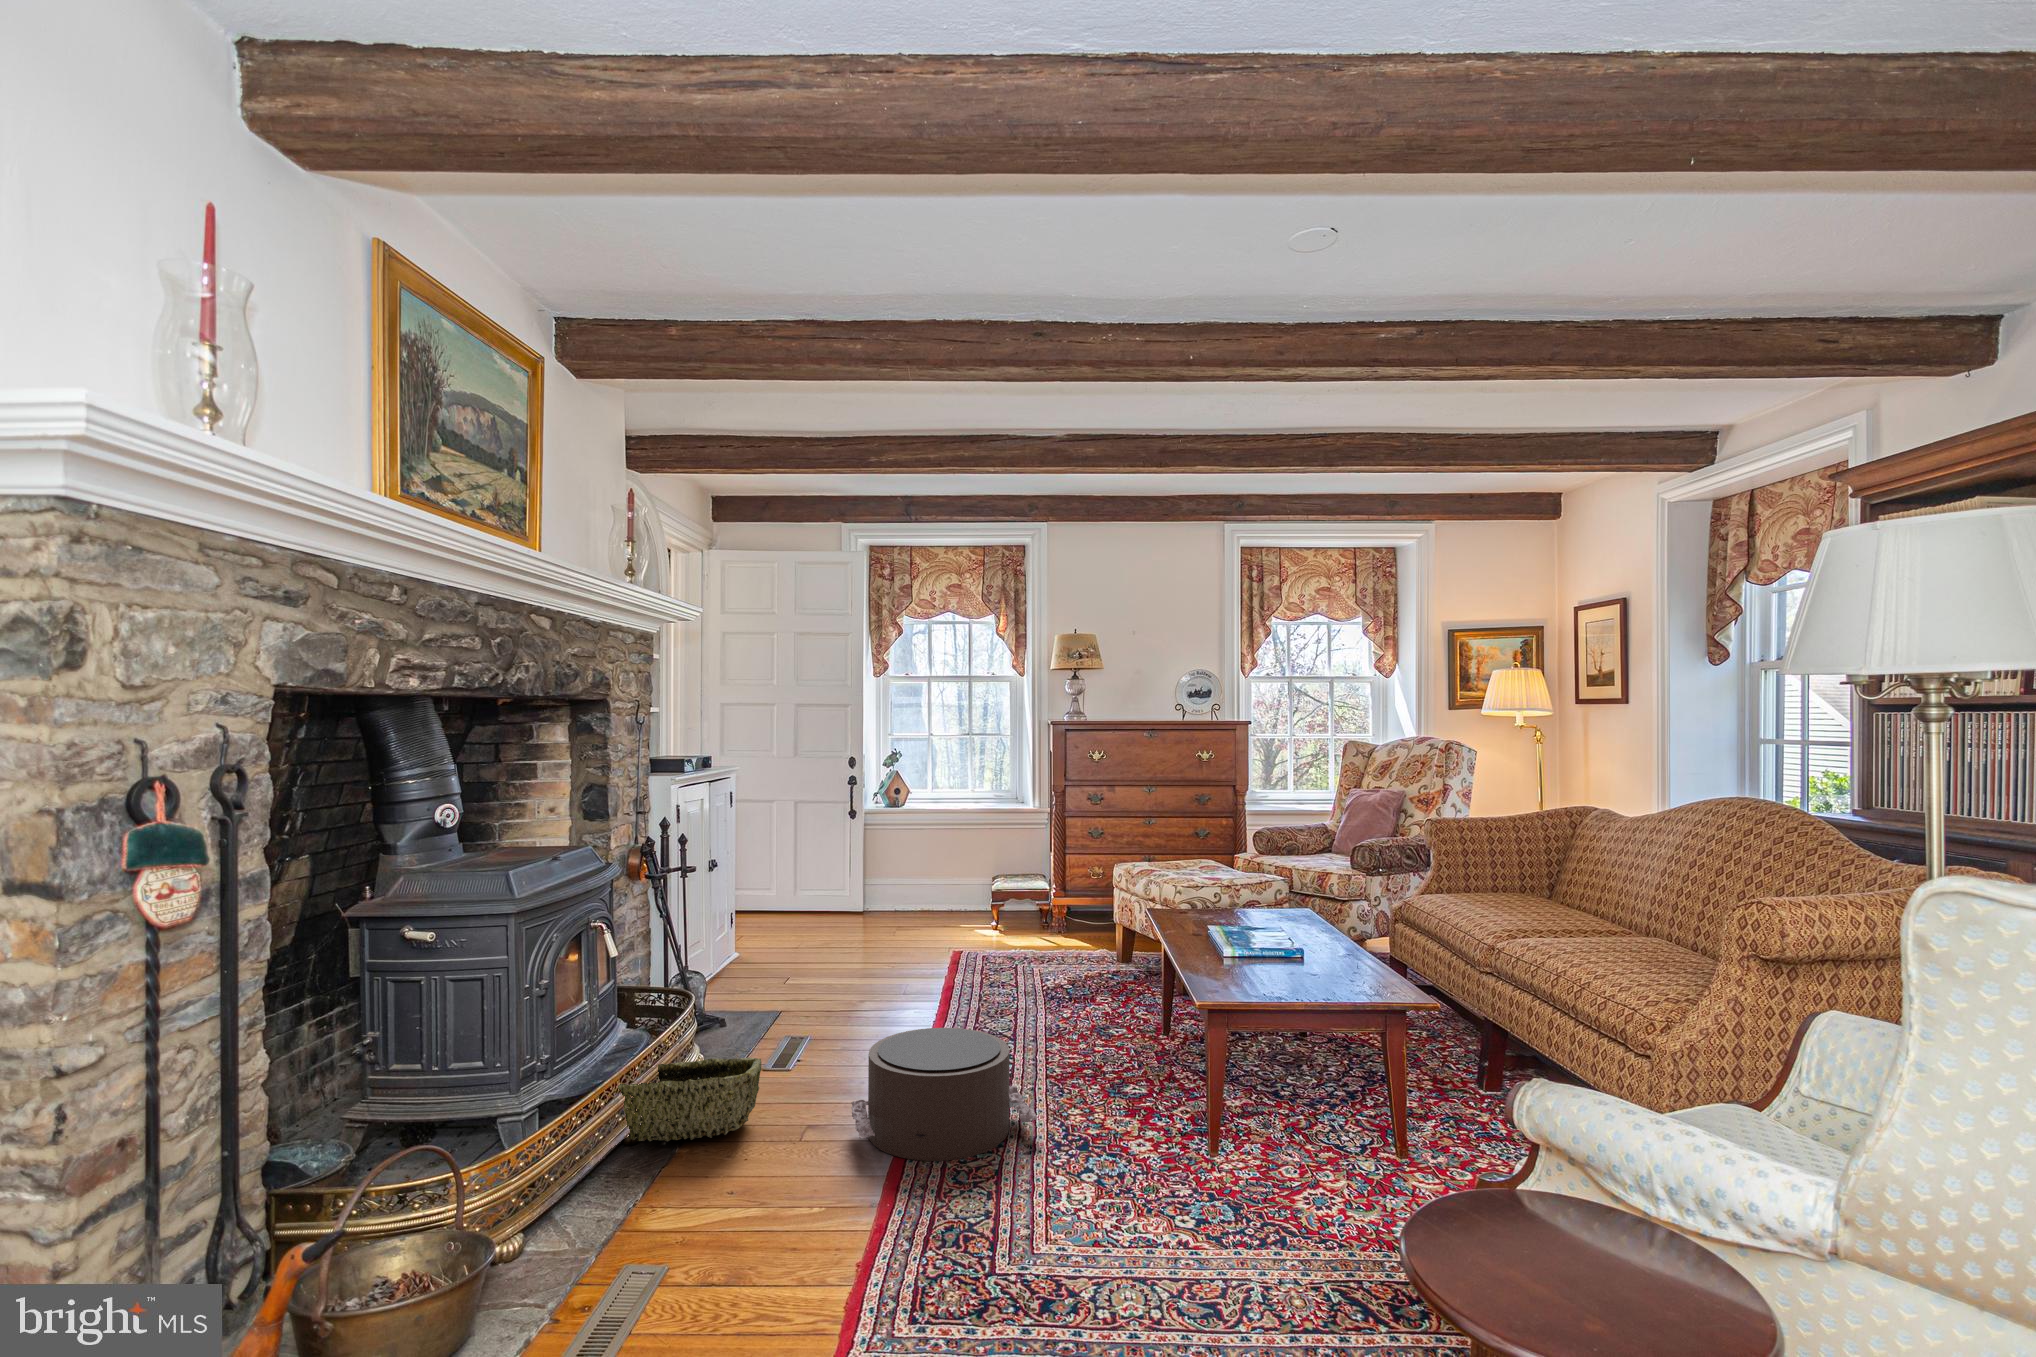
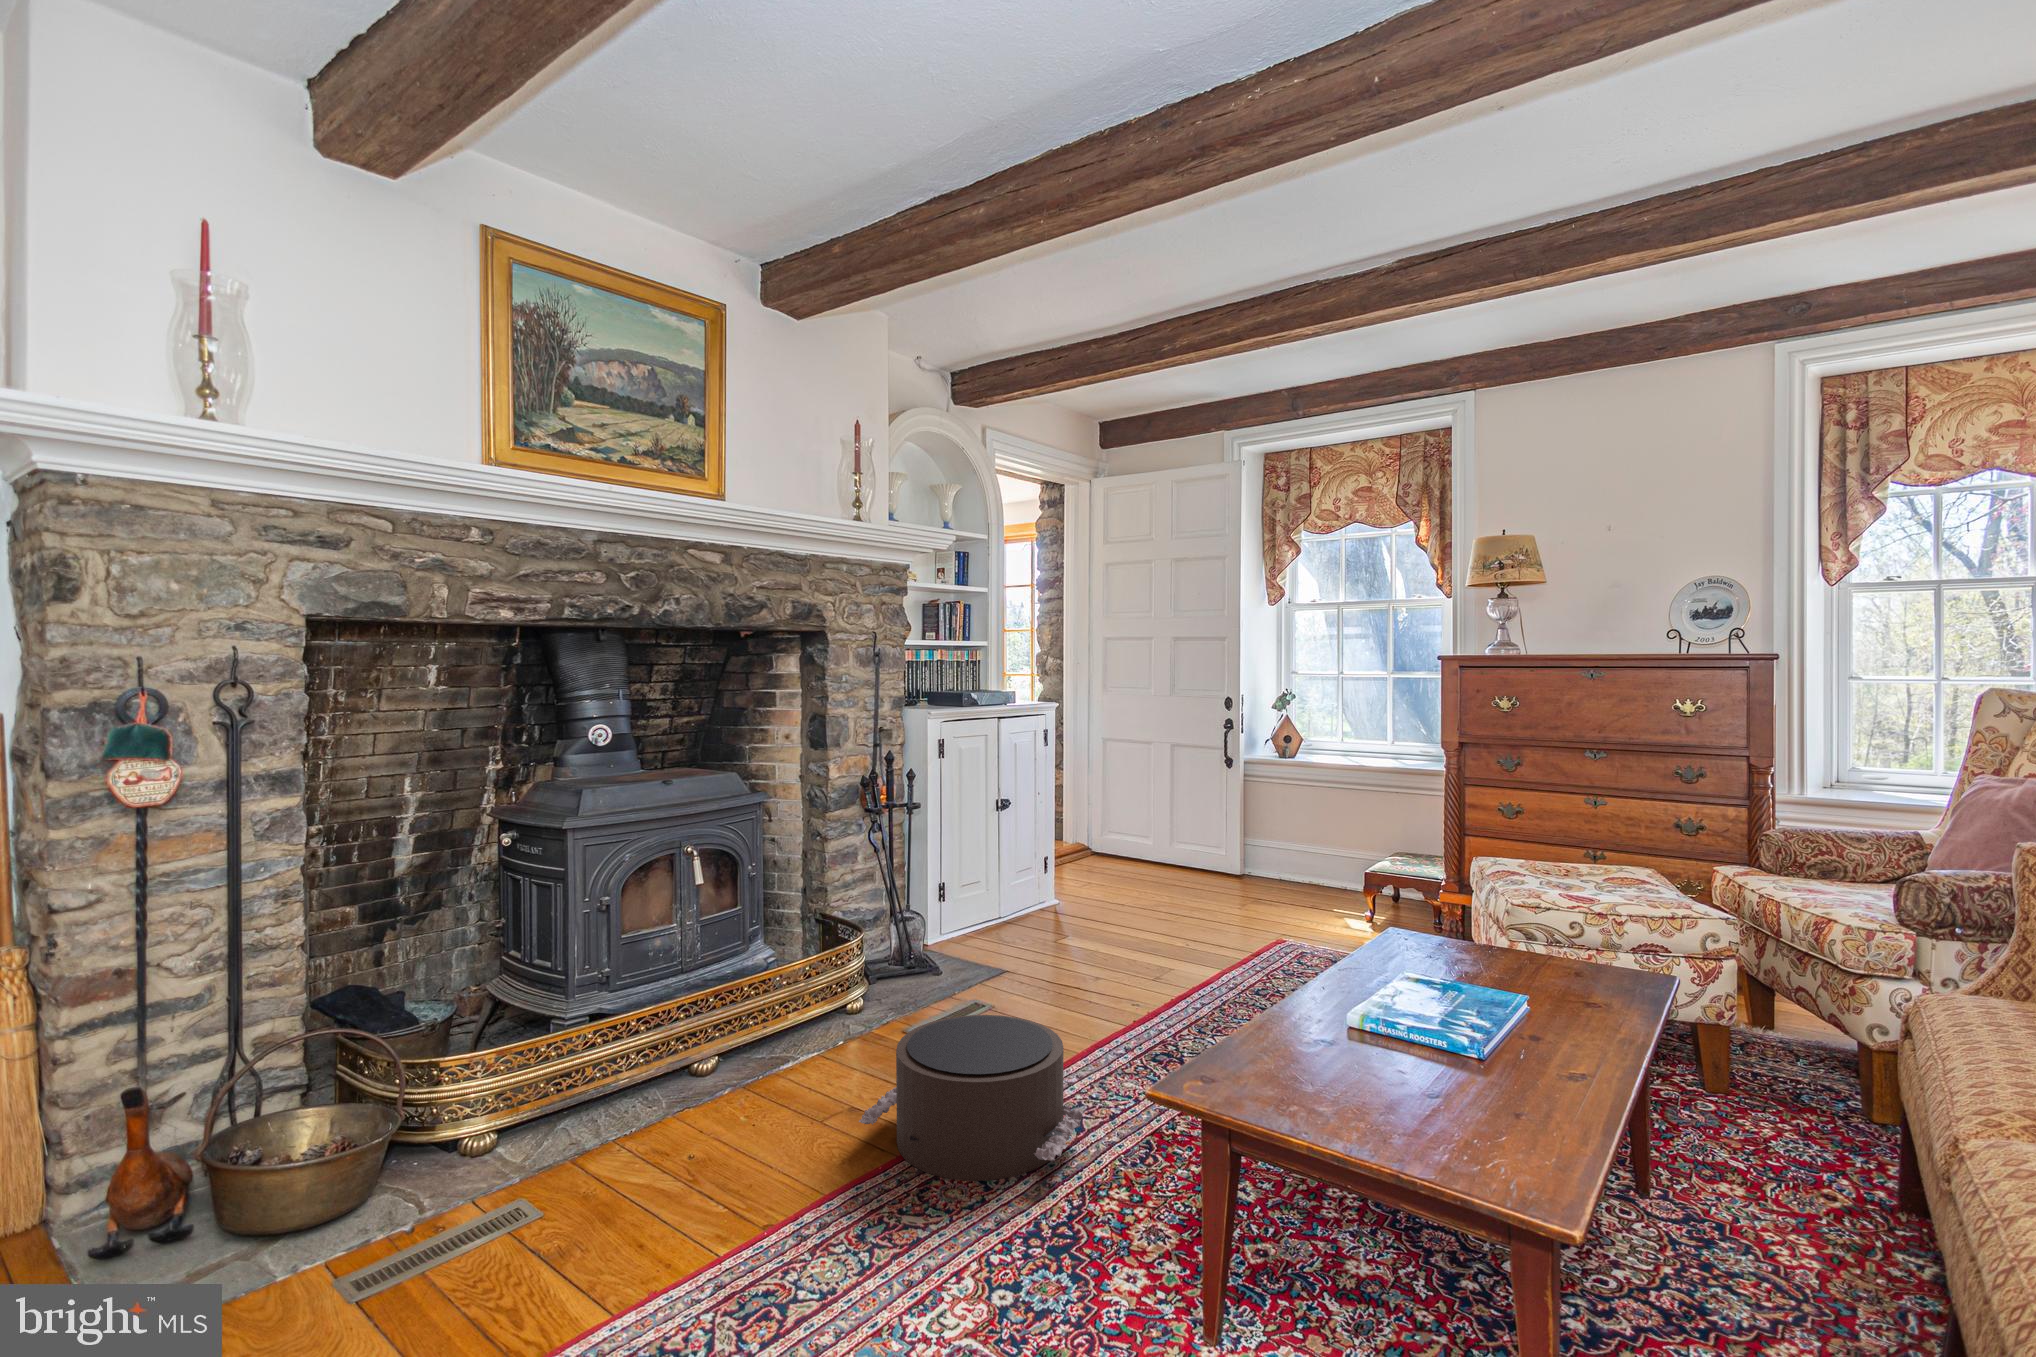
woven basket: present [618,1057,761,1141] -> none [699,992,857,1080]

